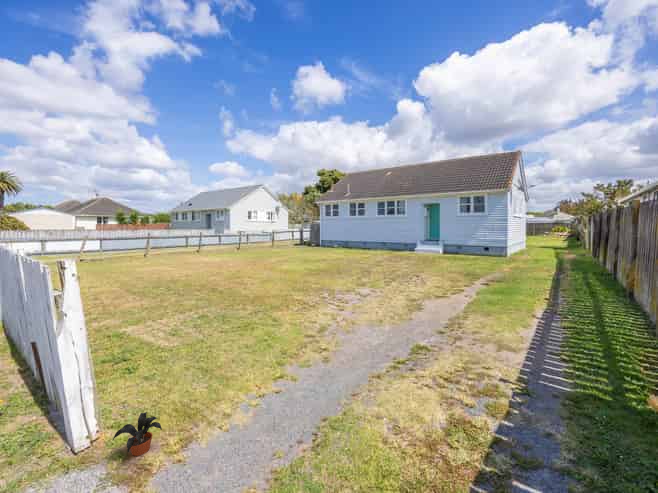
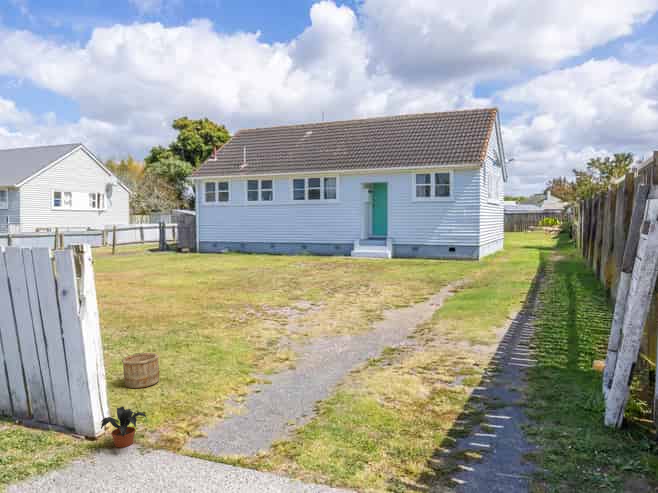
wooden bucket: none [195,340,224,371] -> present [122,352,159,388]

